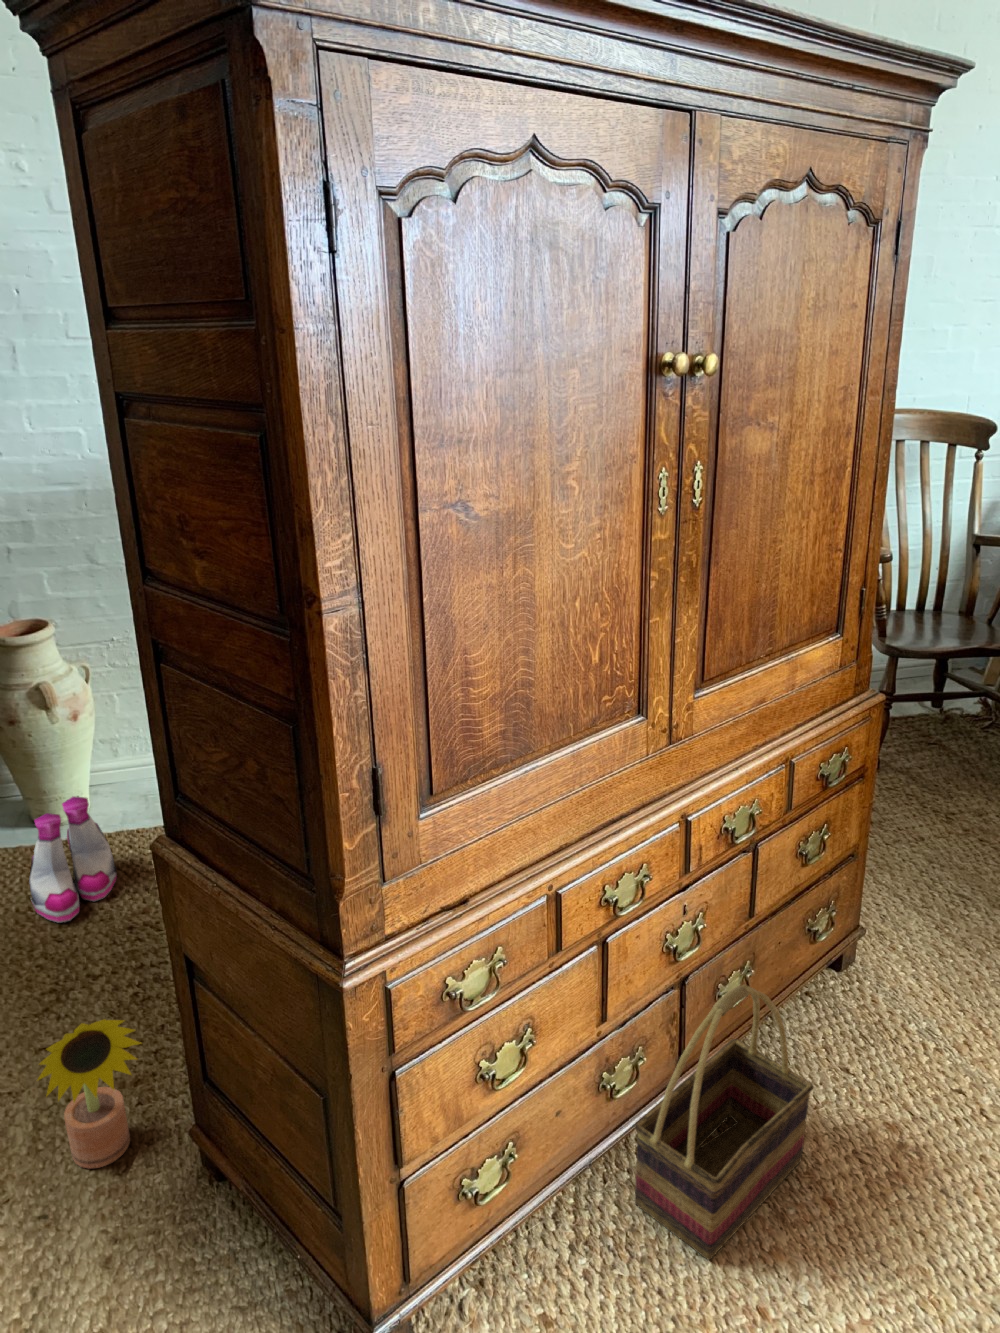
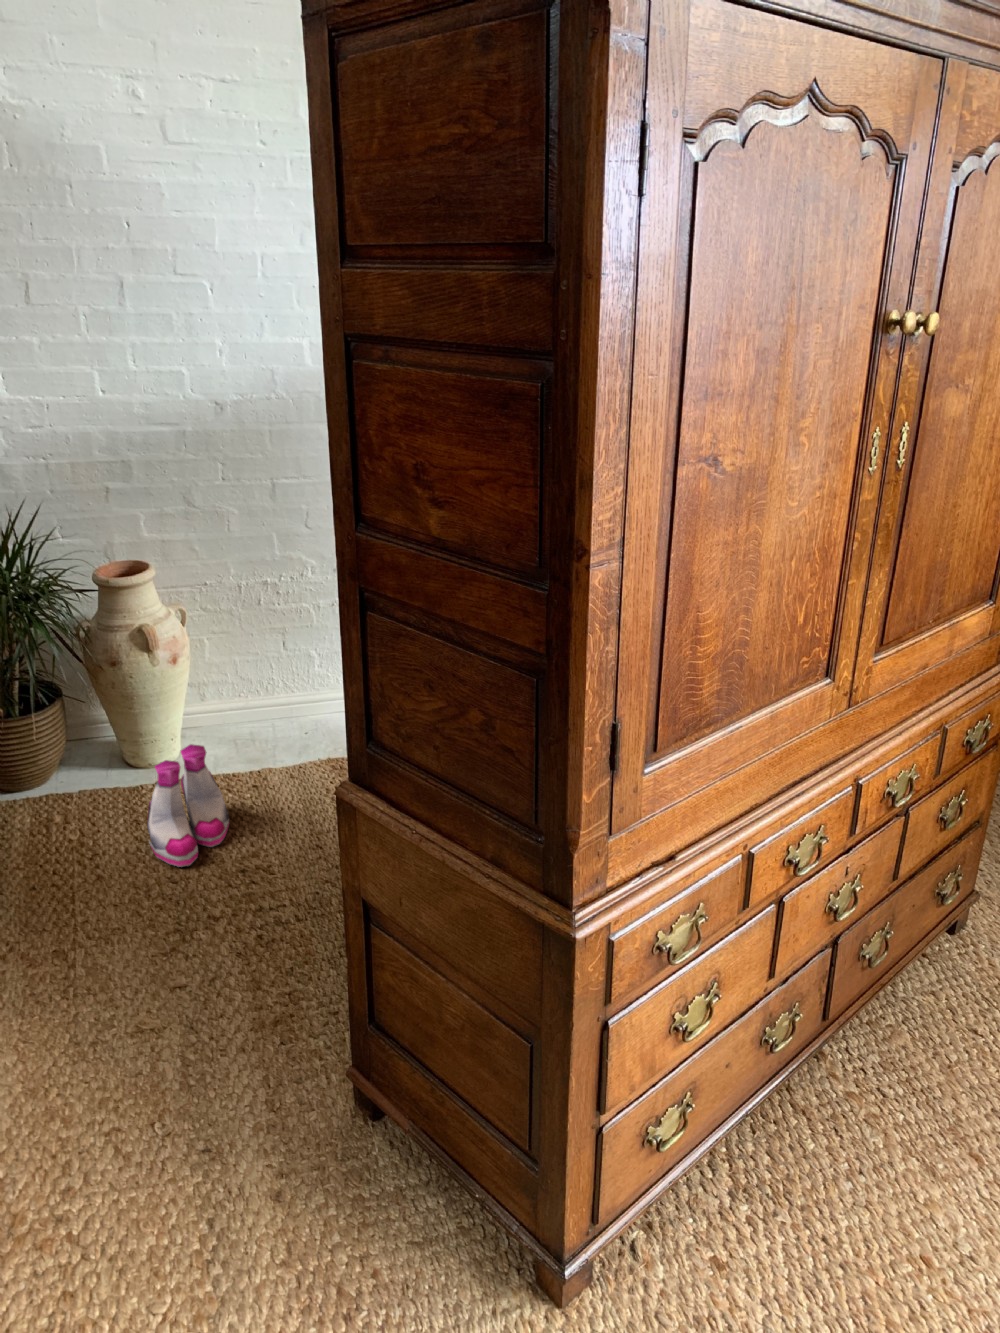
basket: present [635,985,813,1260] -> none [786,945,964,1210]
decorative plant: present [37,1019,141,1169] -> none [211,962,308,1106]

